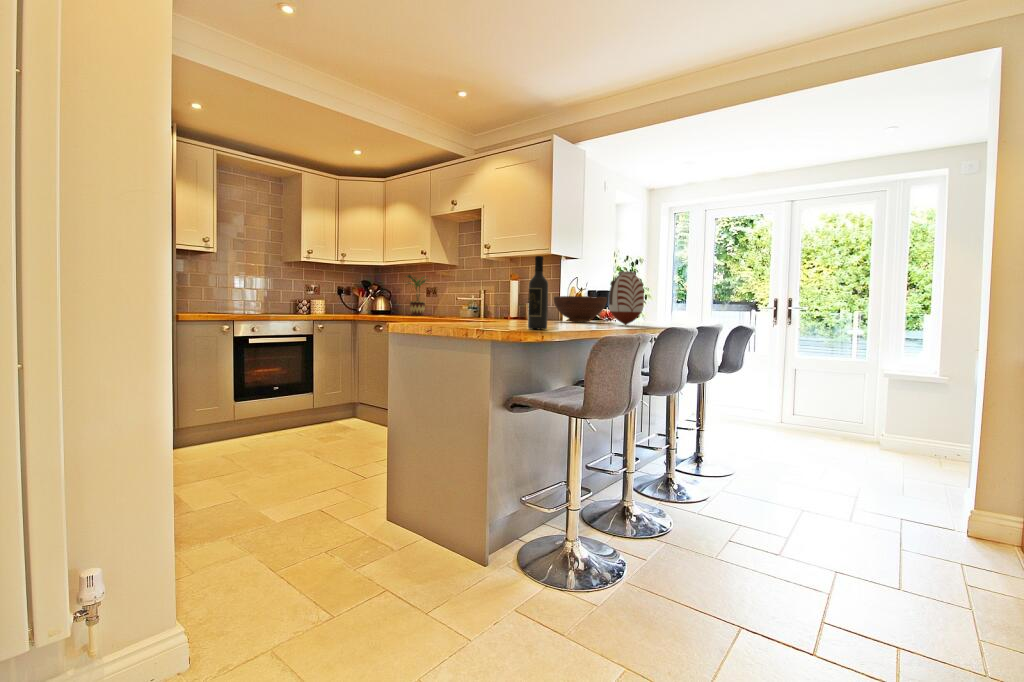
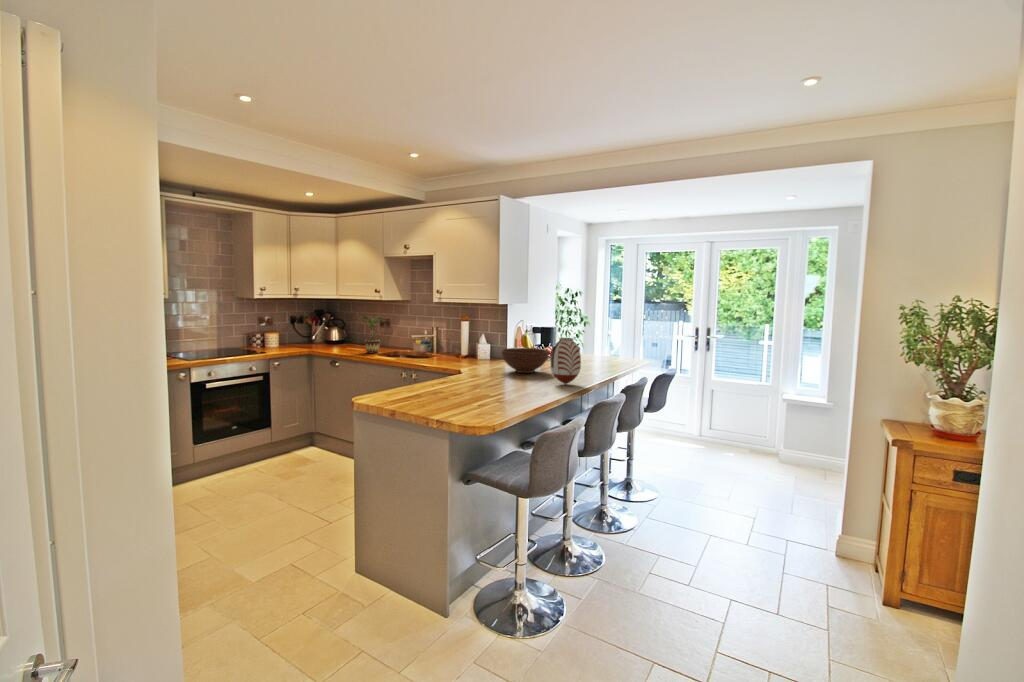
wine bottle: present [528,256,548,329] -> none [481,353,499,417]

